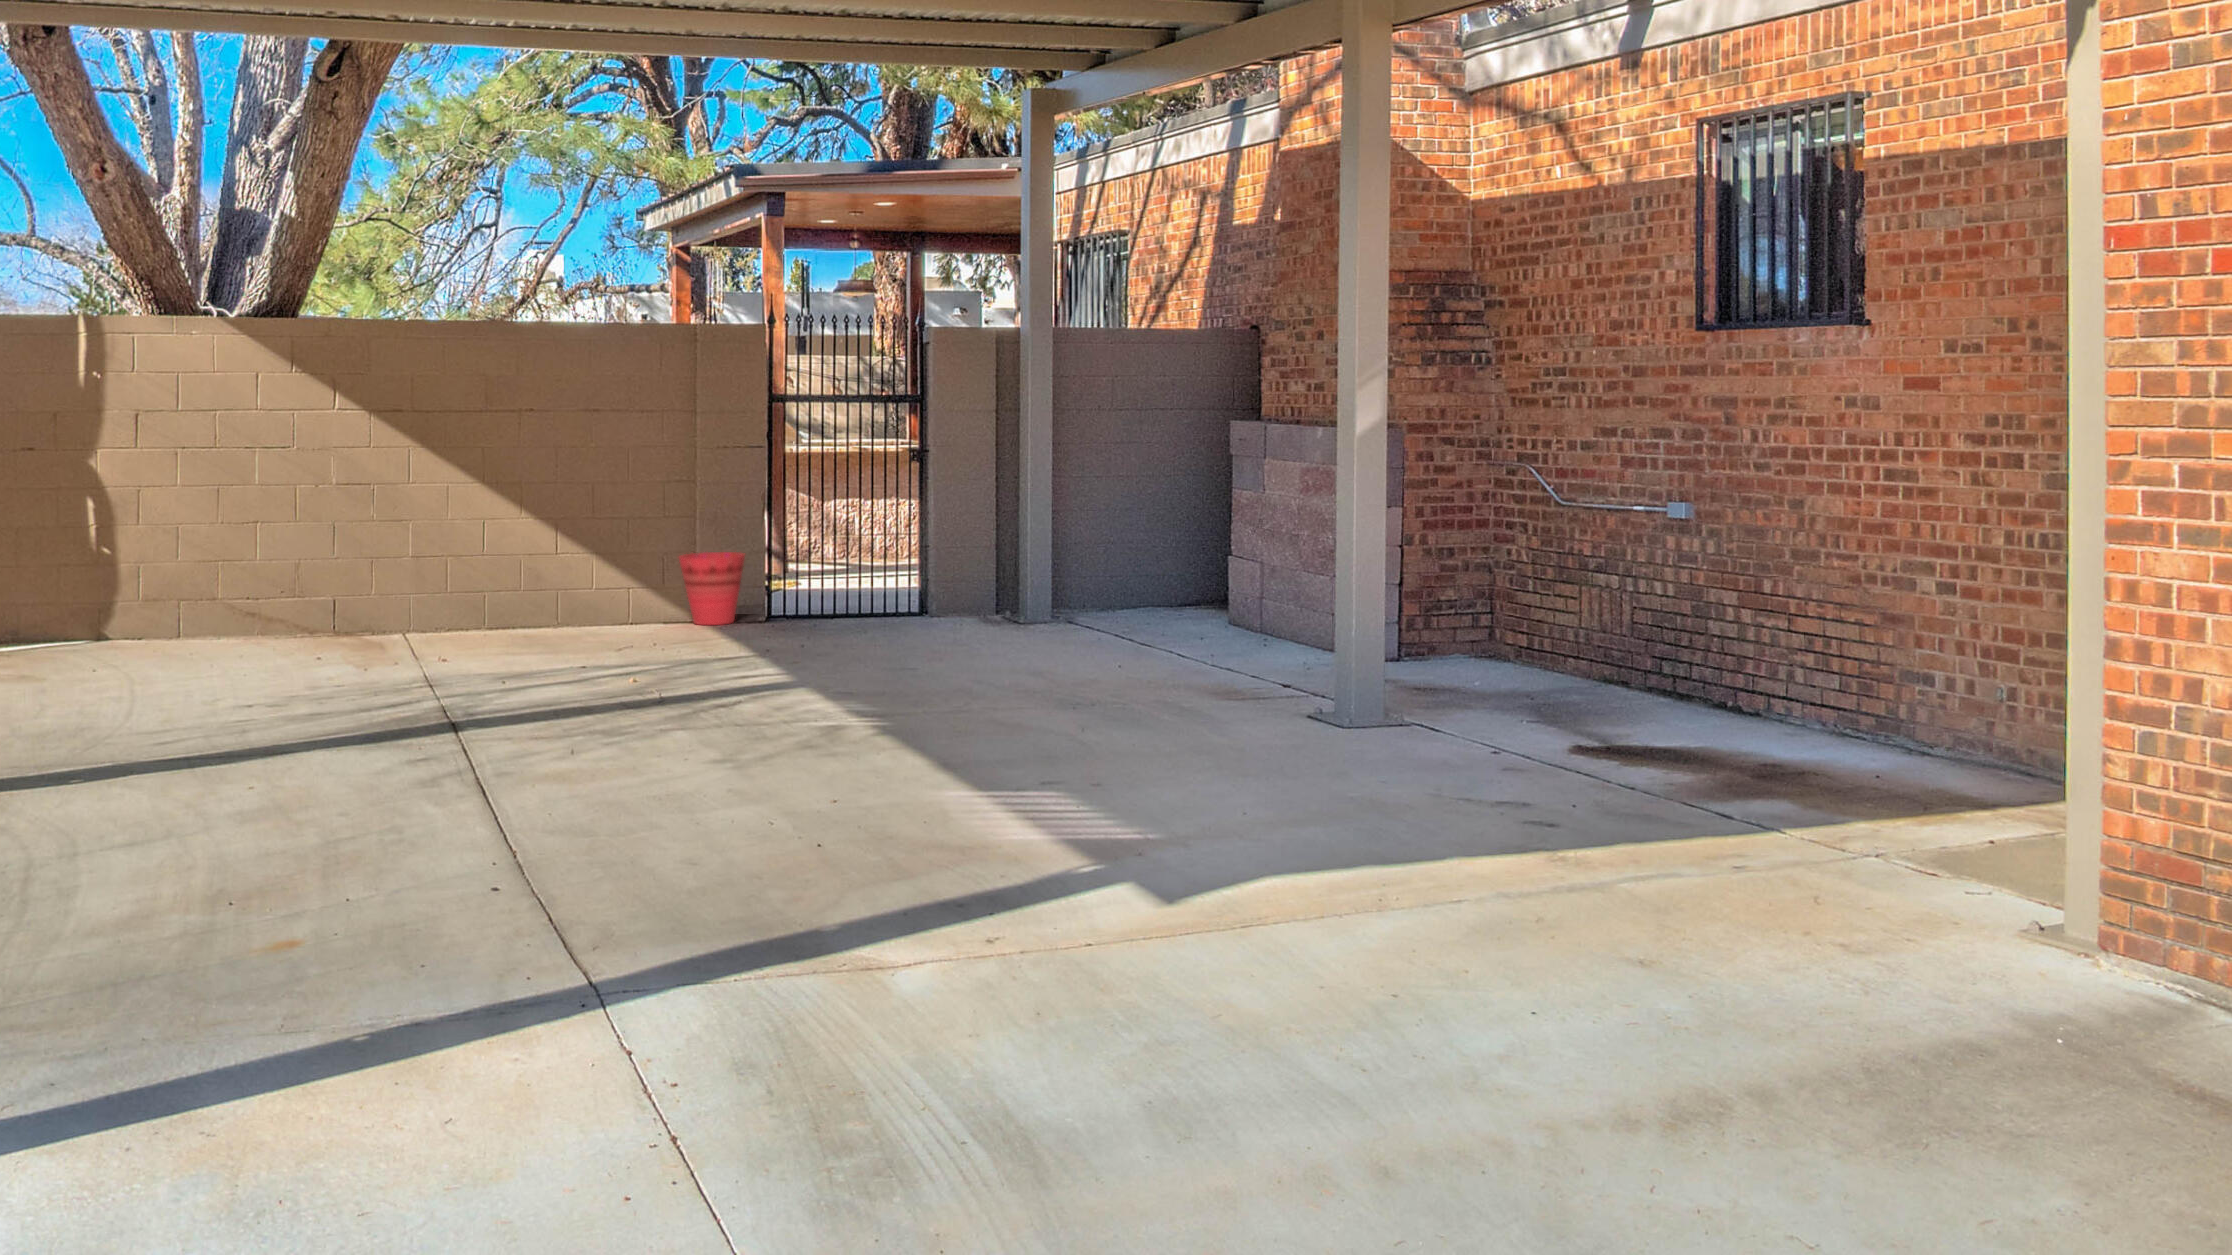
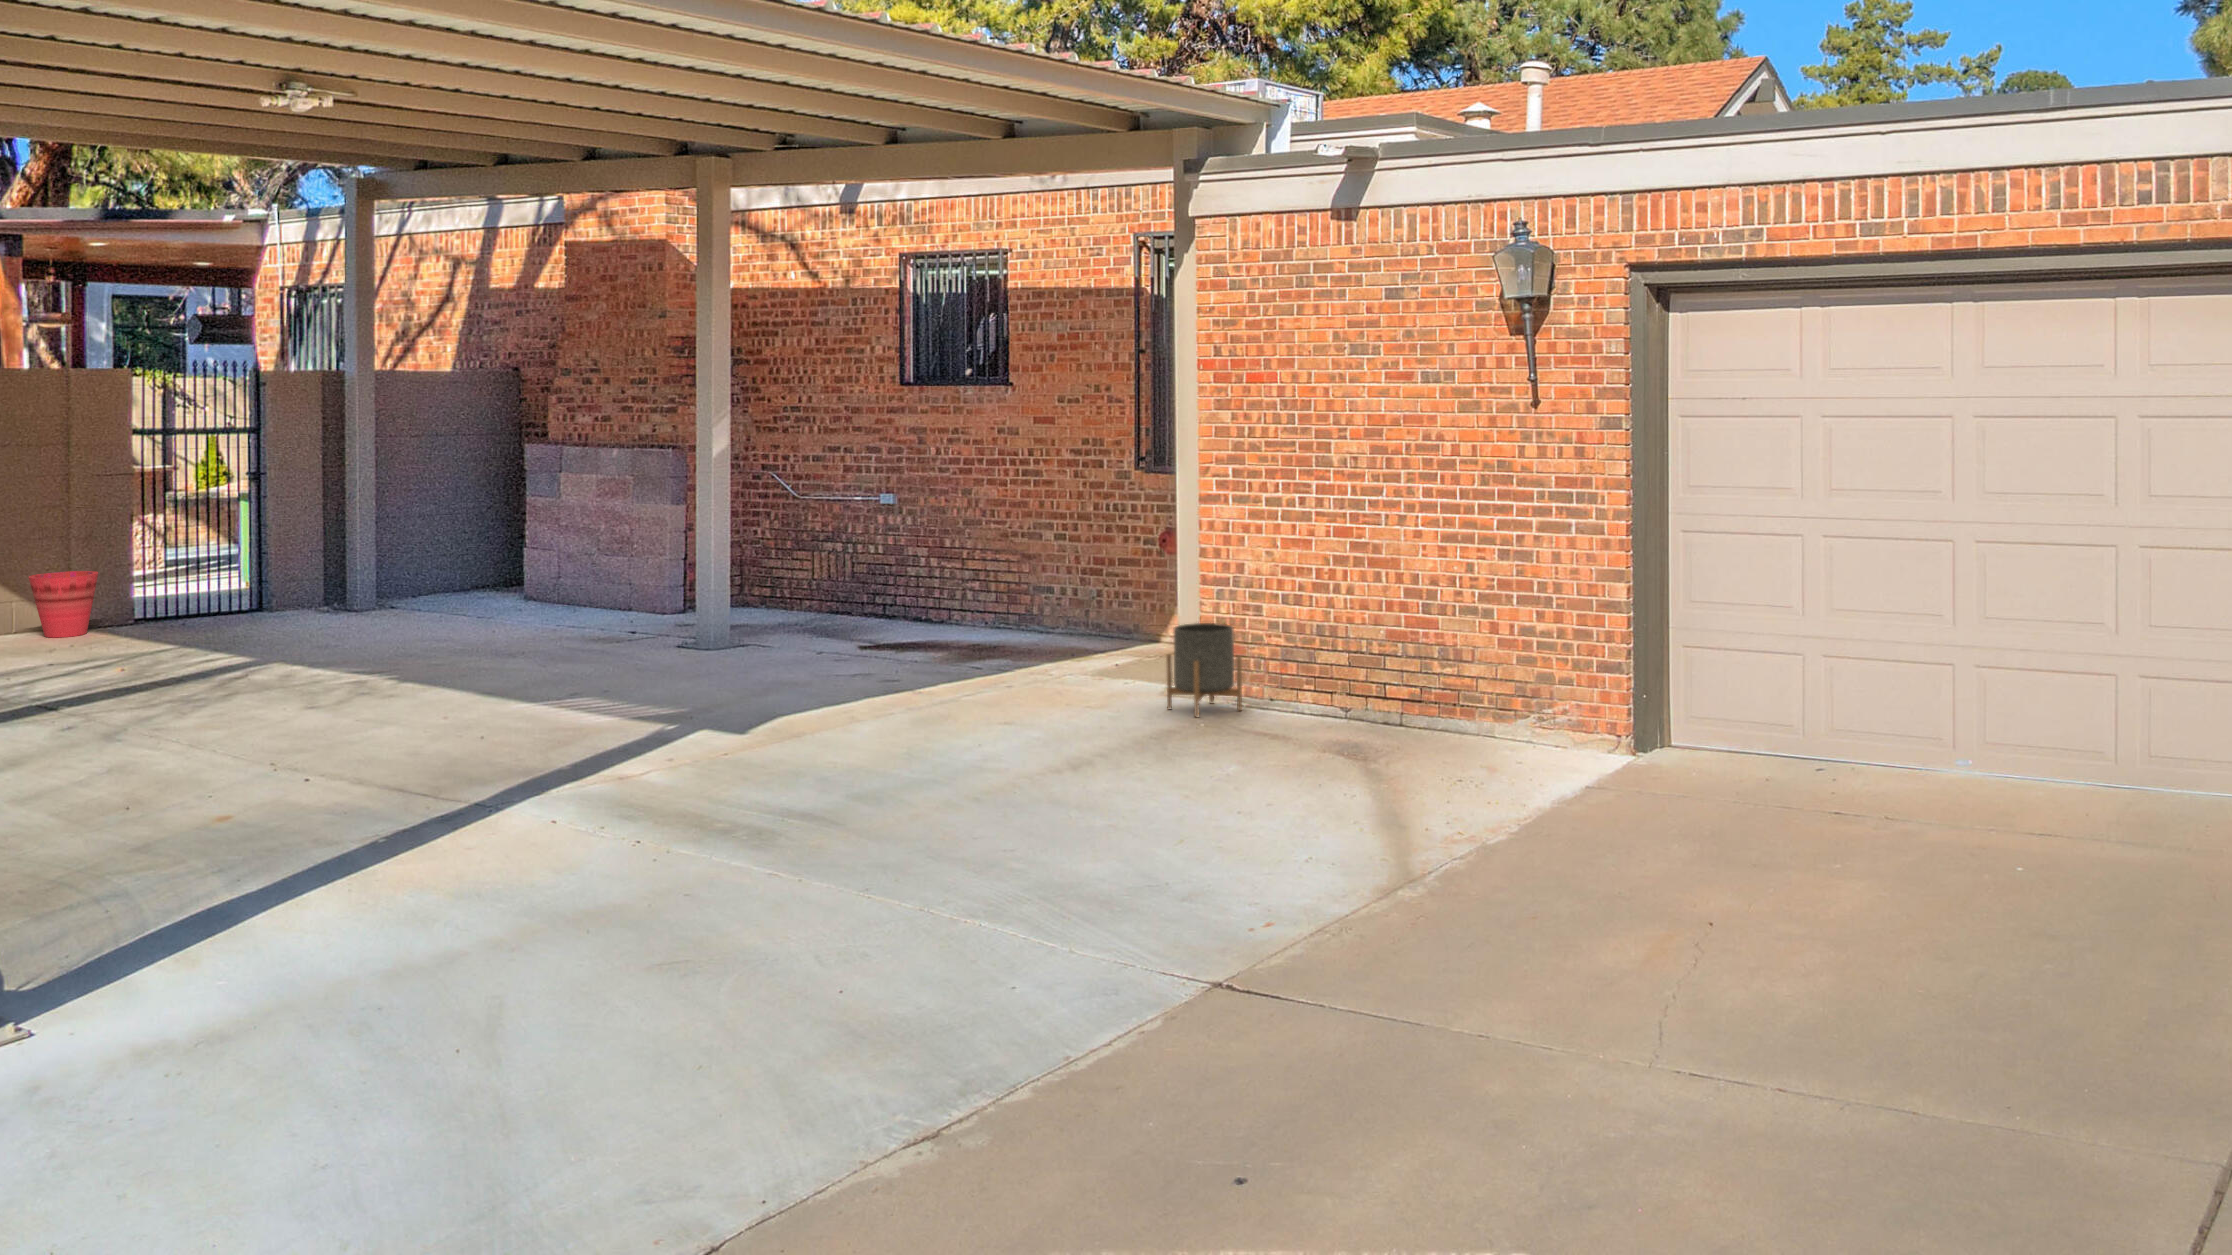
planter: none [2000,800,2188,1016] -> present [1166,623,1242,717]

